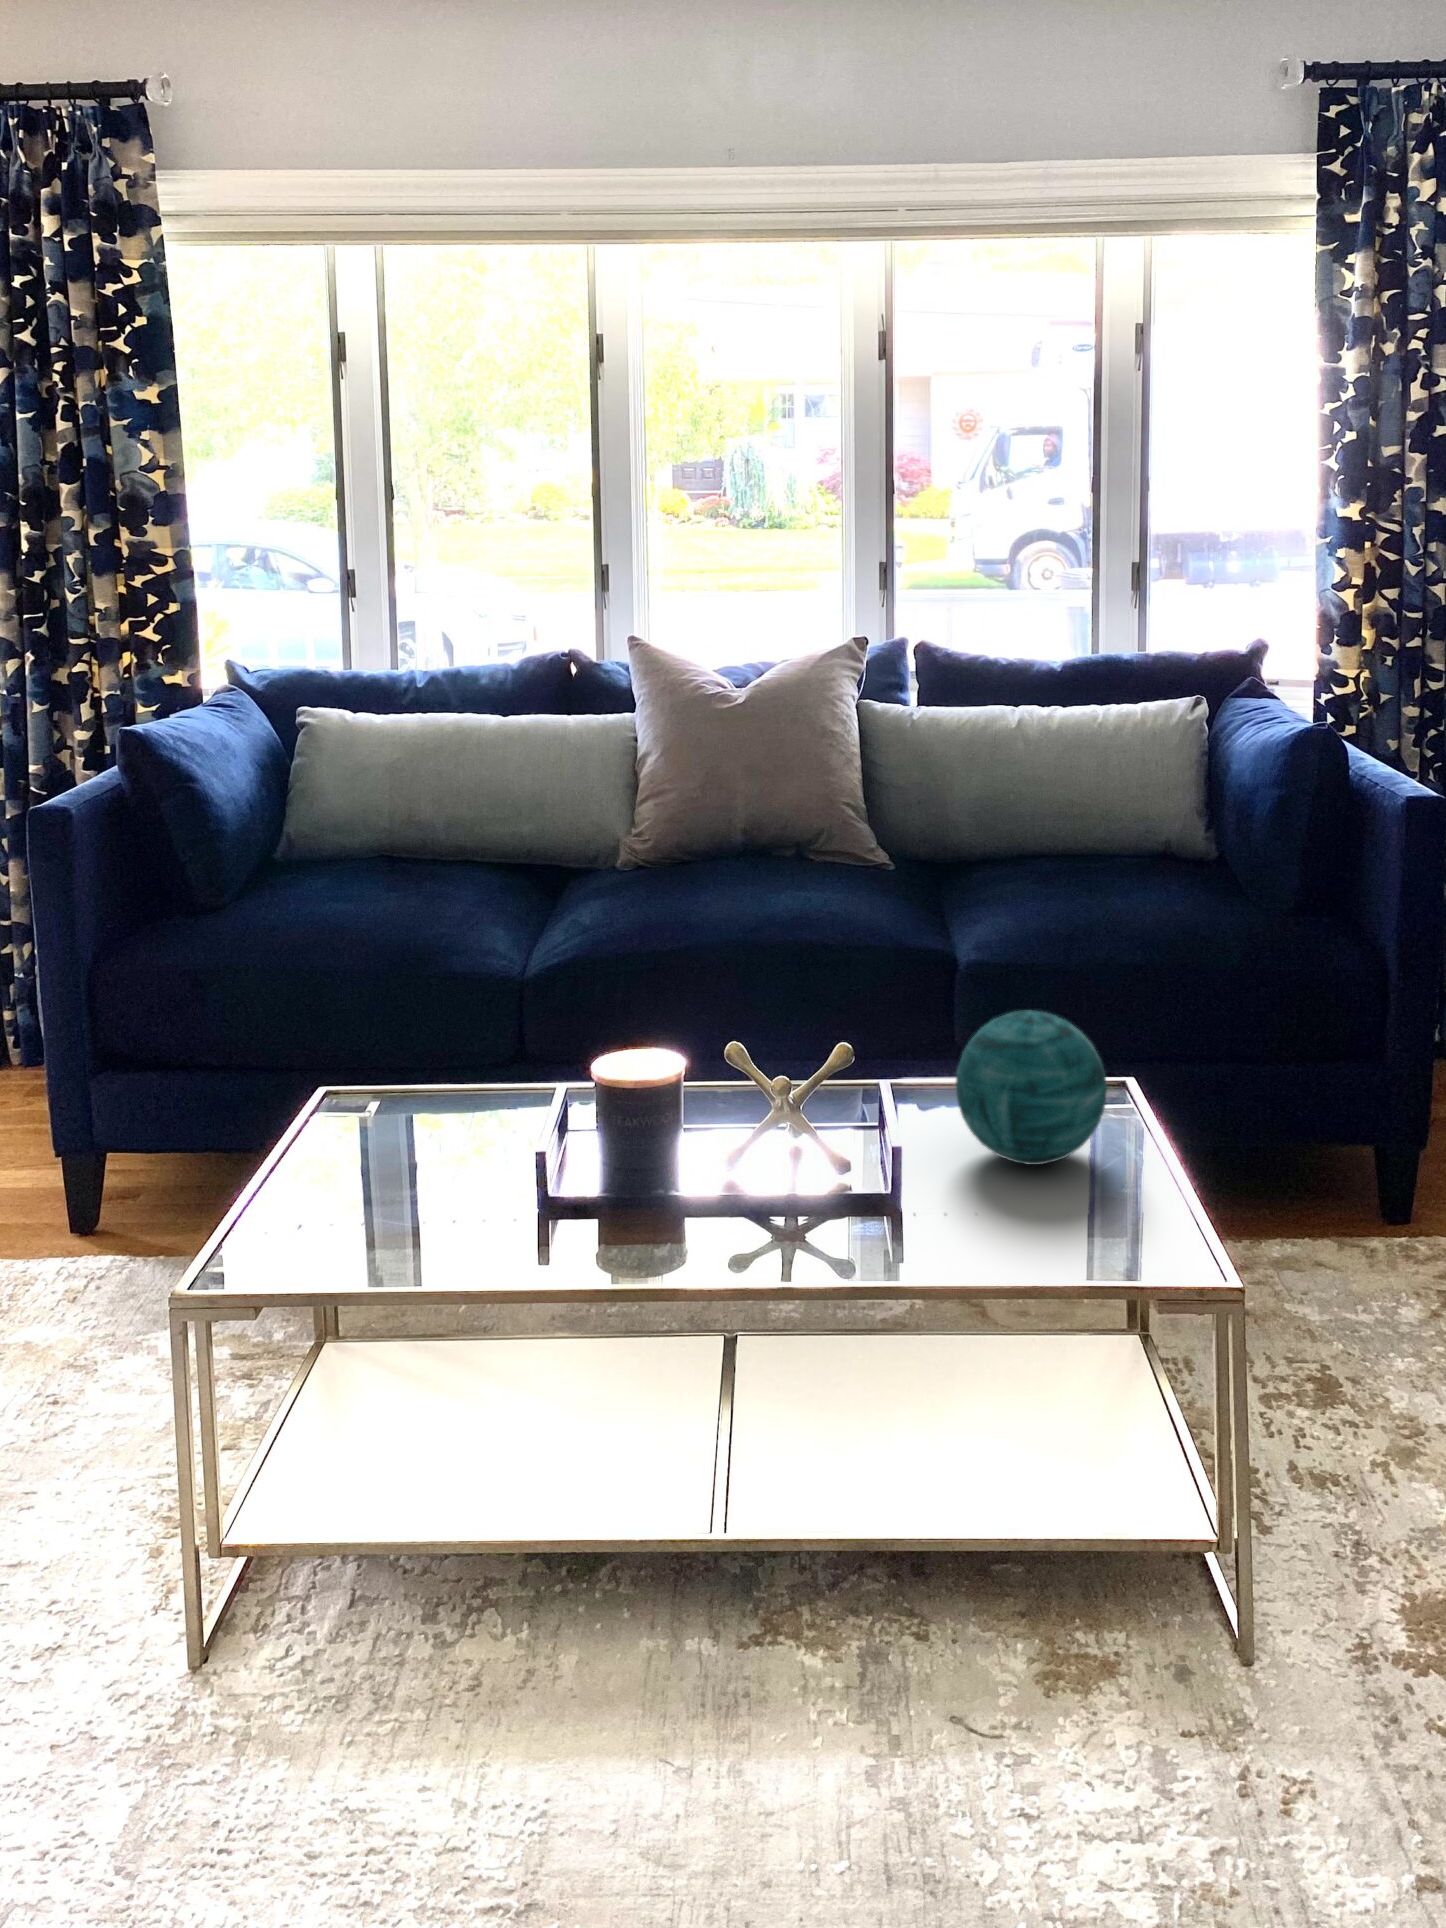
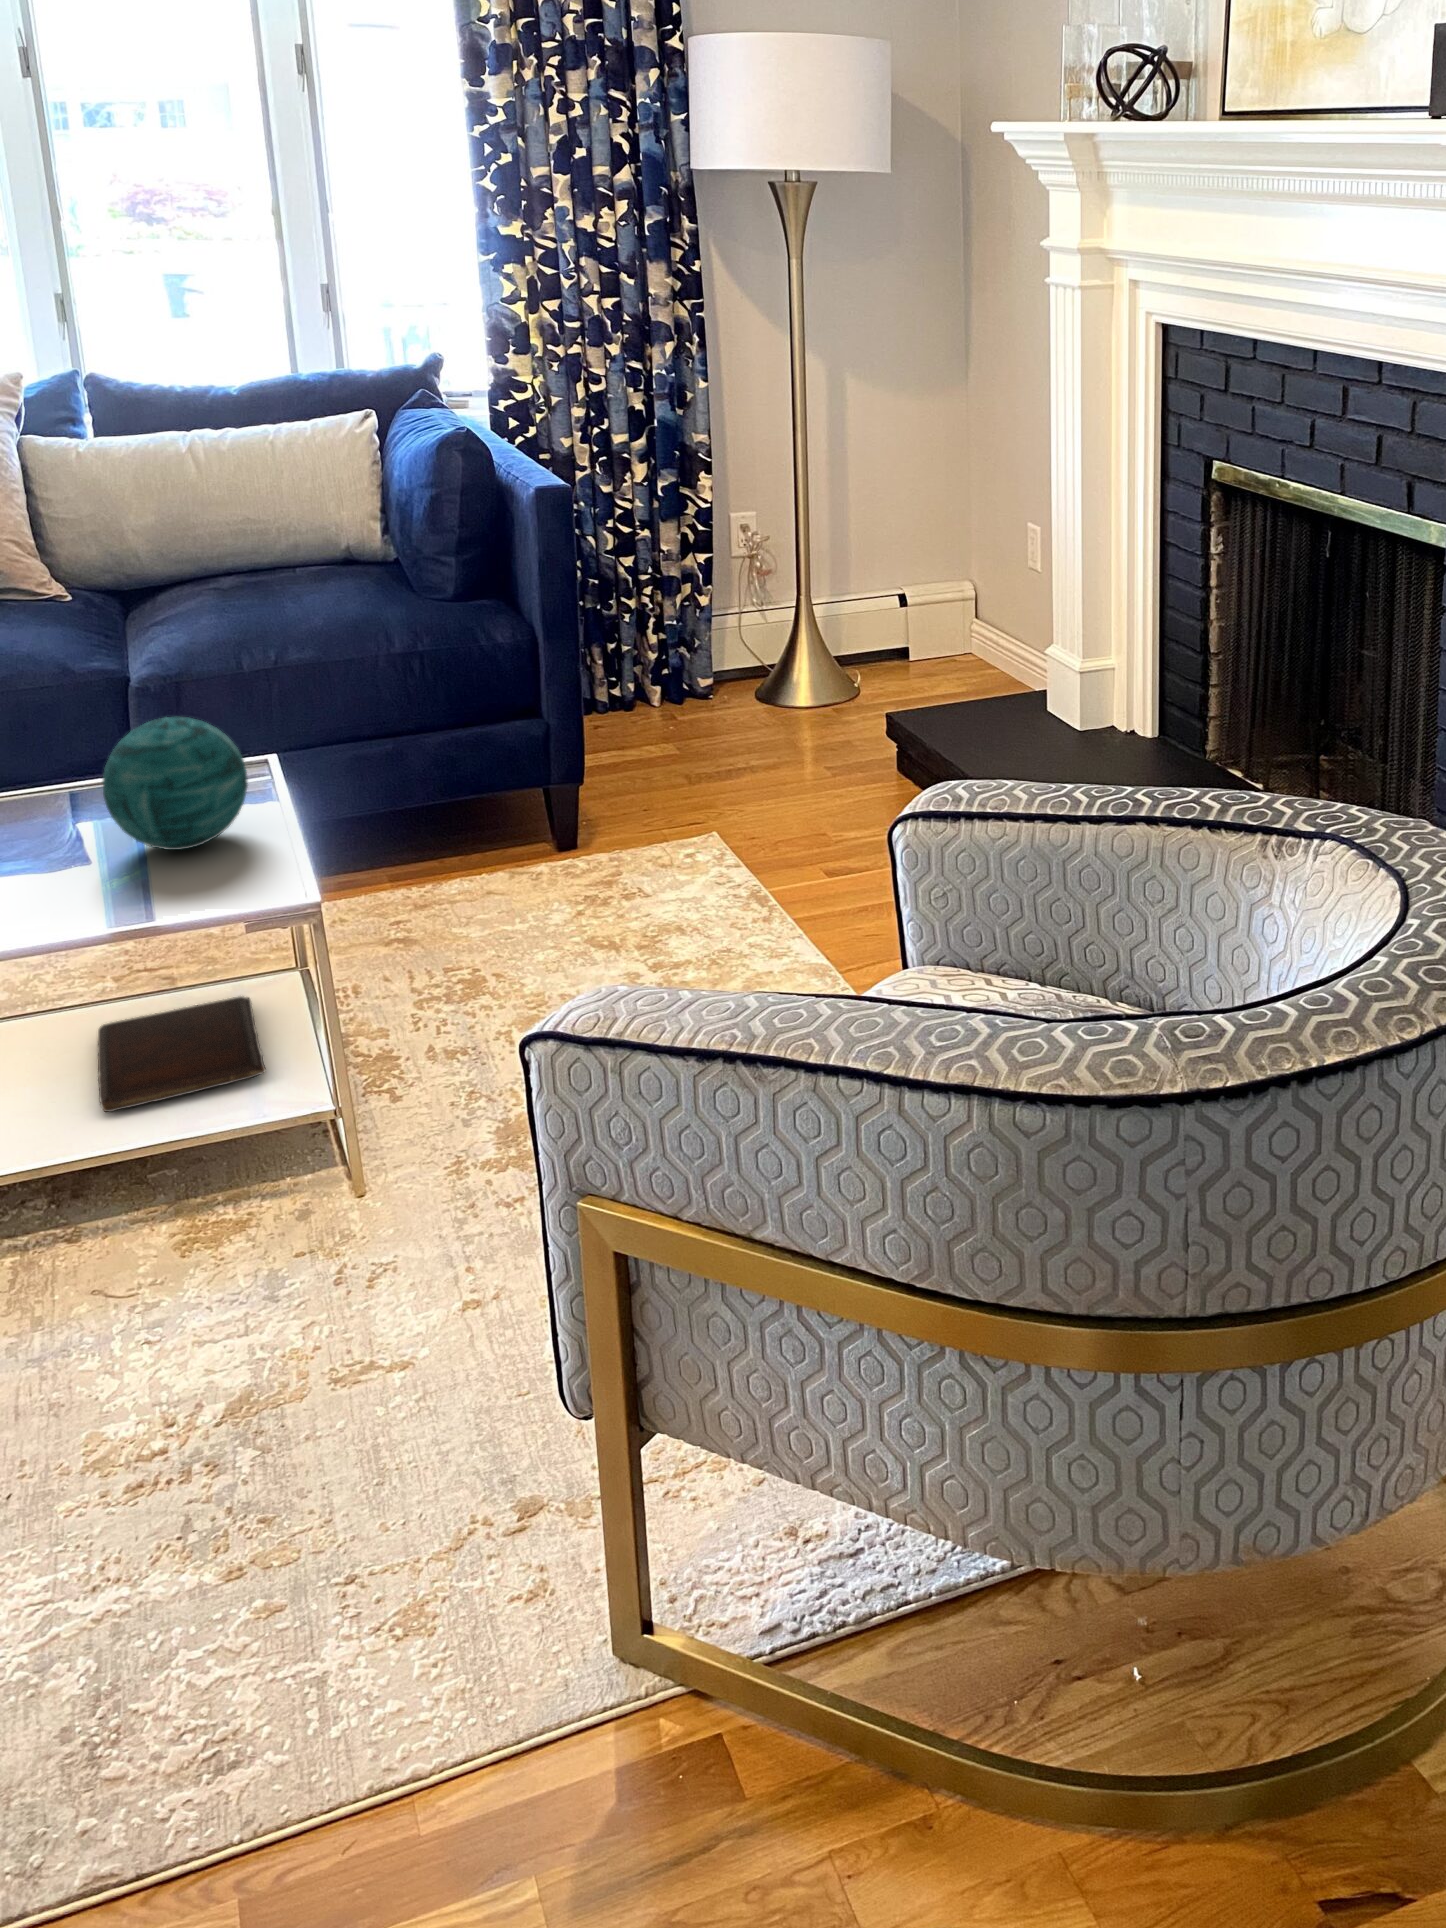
book: none [926,1353,1123,1472] -> present [98,996,266,1112]

